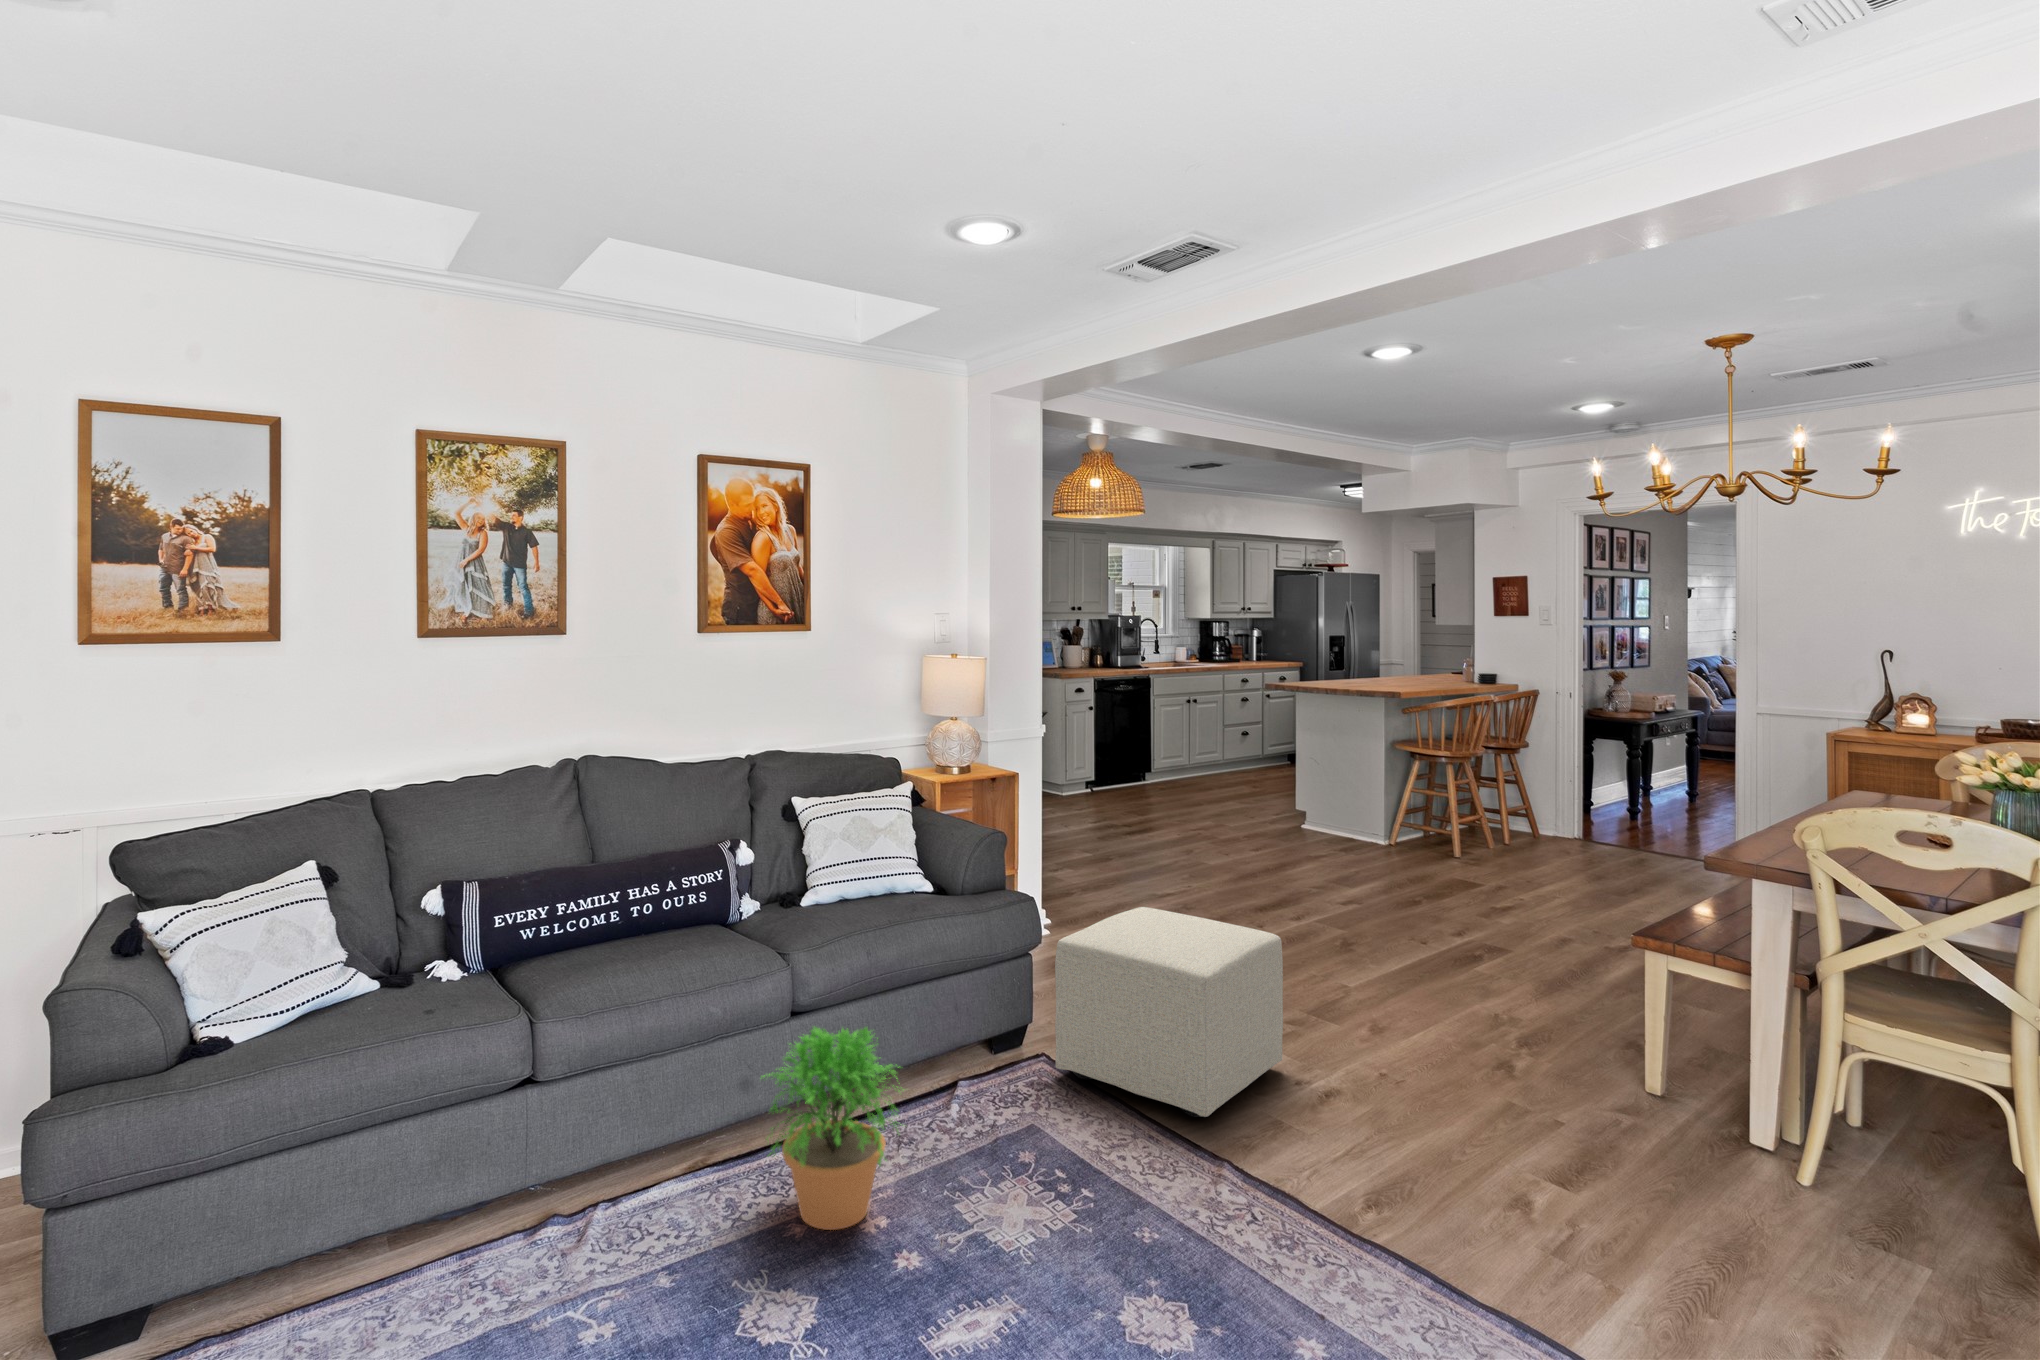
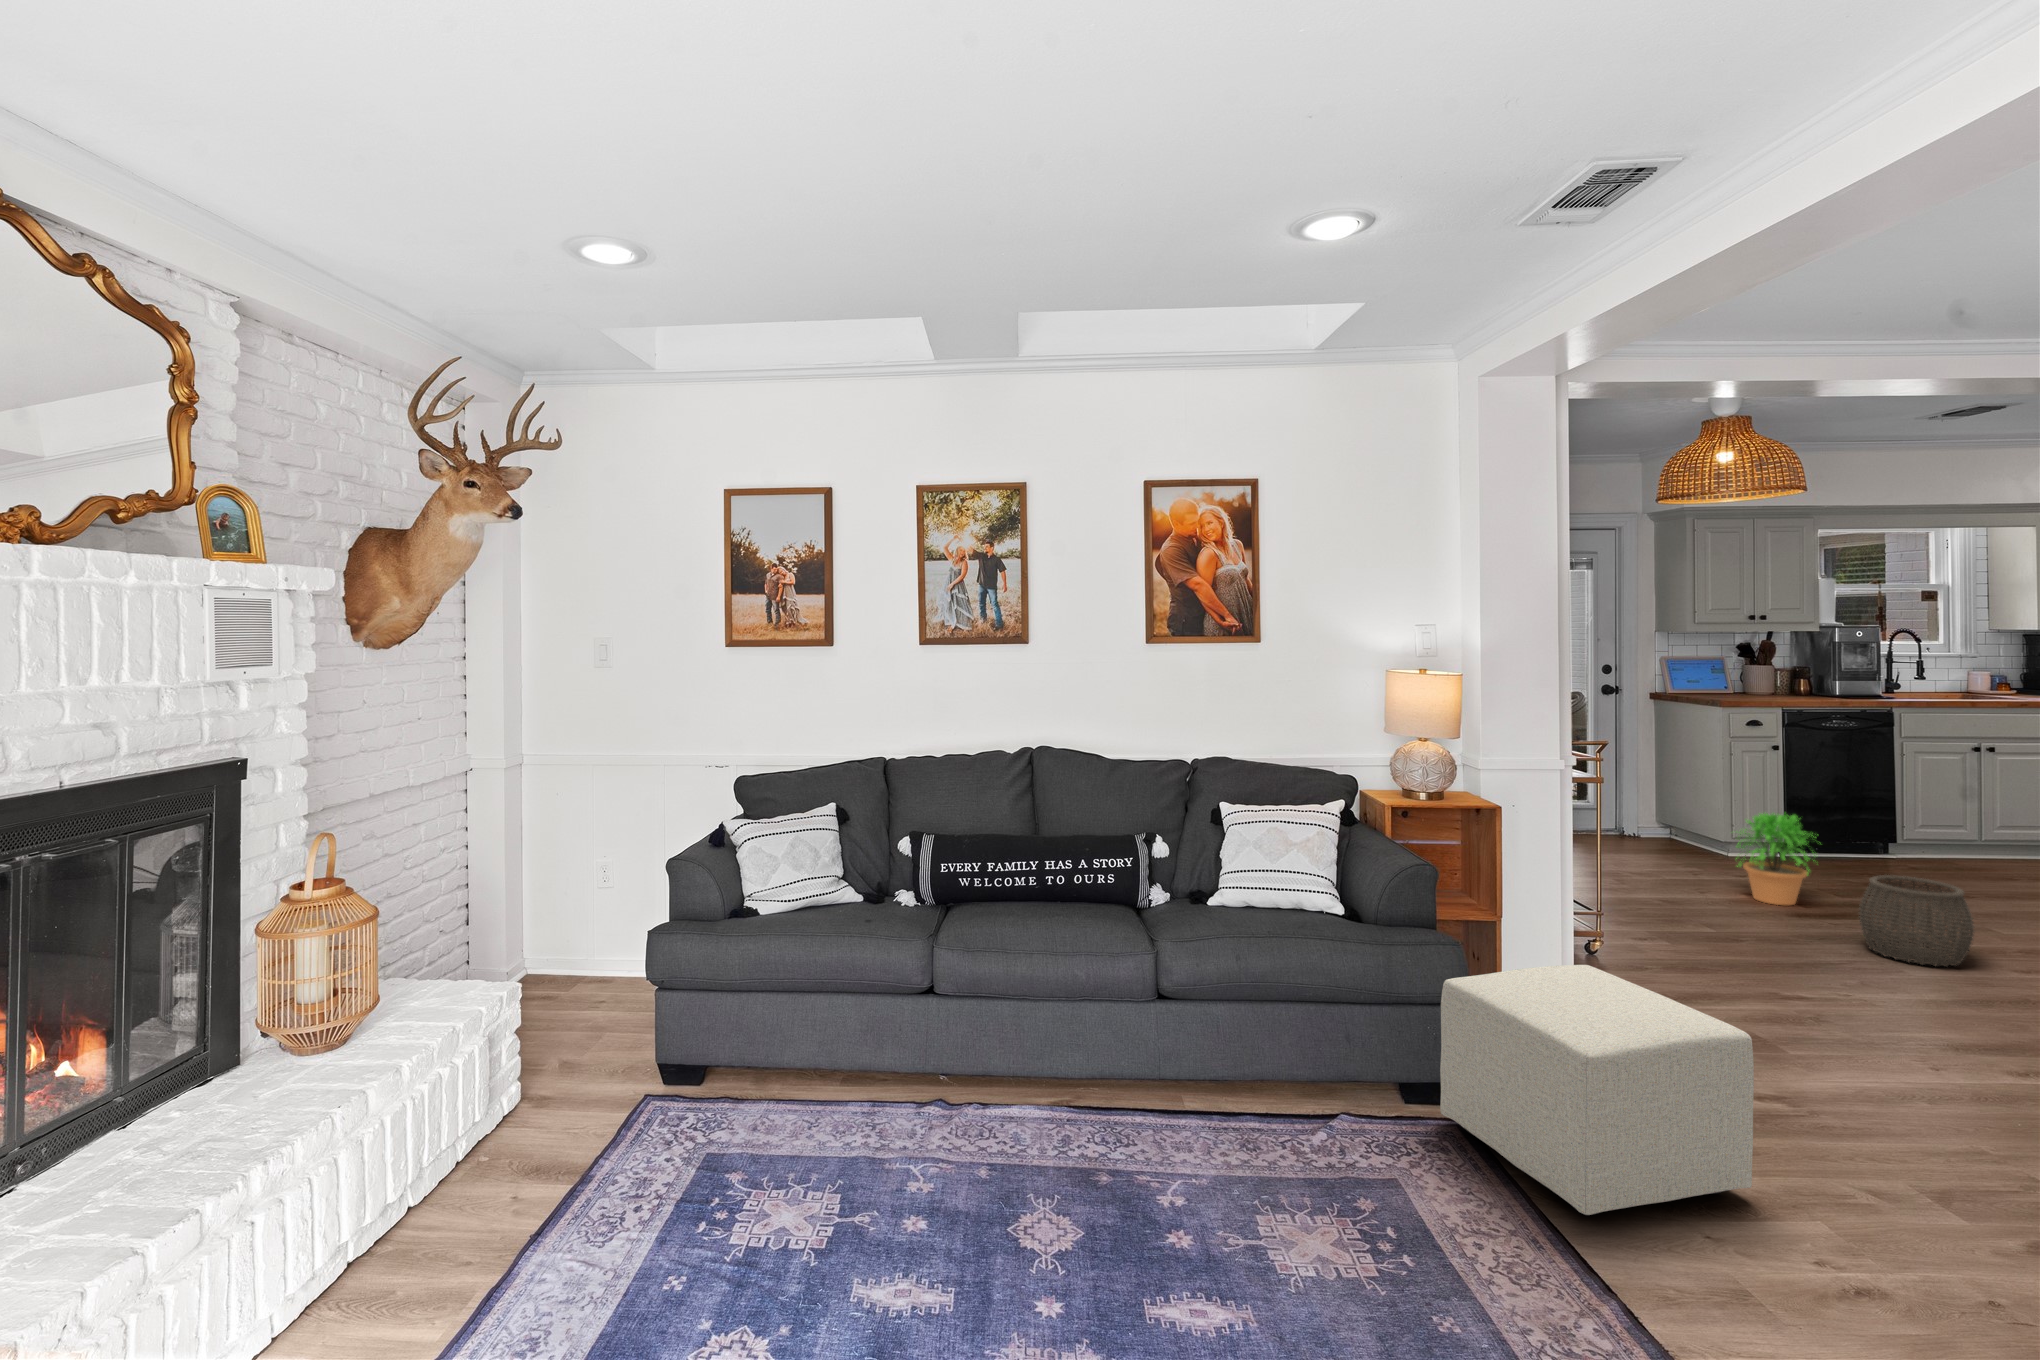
woven basket: none [1219,811,1286,876] -> present [1859,875,1974,967]
potted plant: present [763,1027,903,1230] -> present [1736,813,1815,905]

